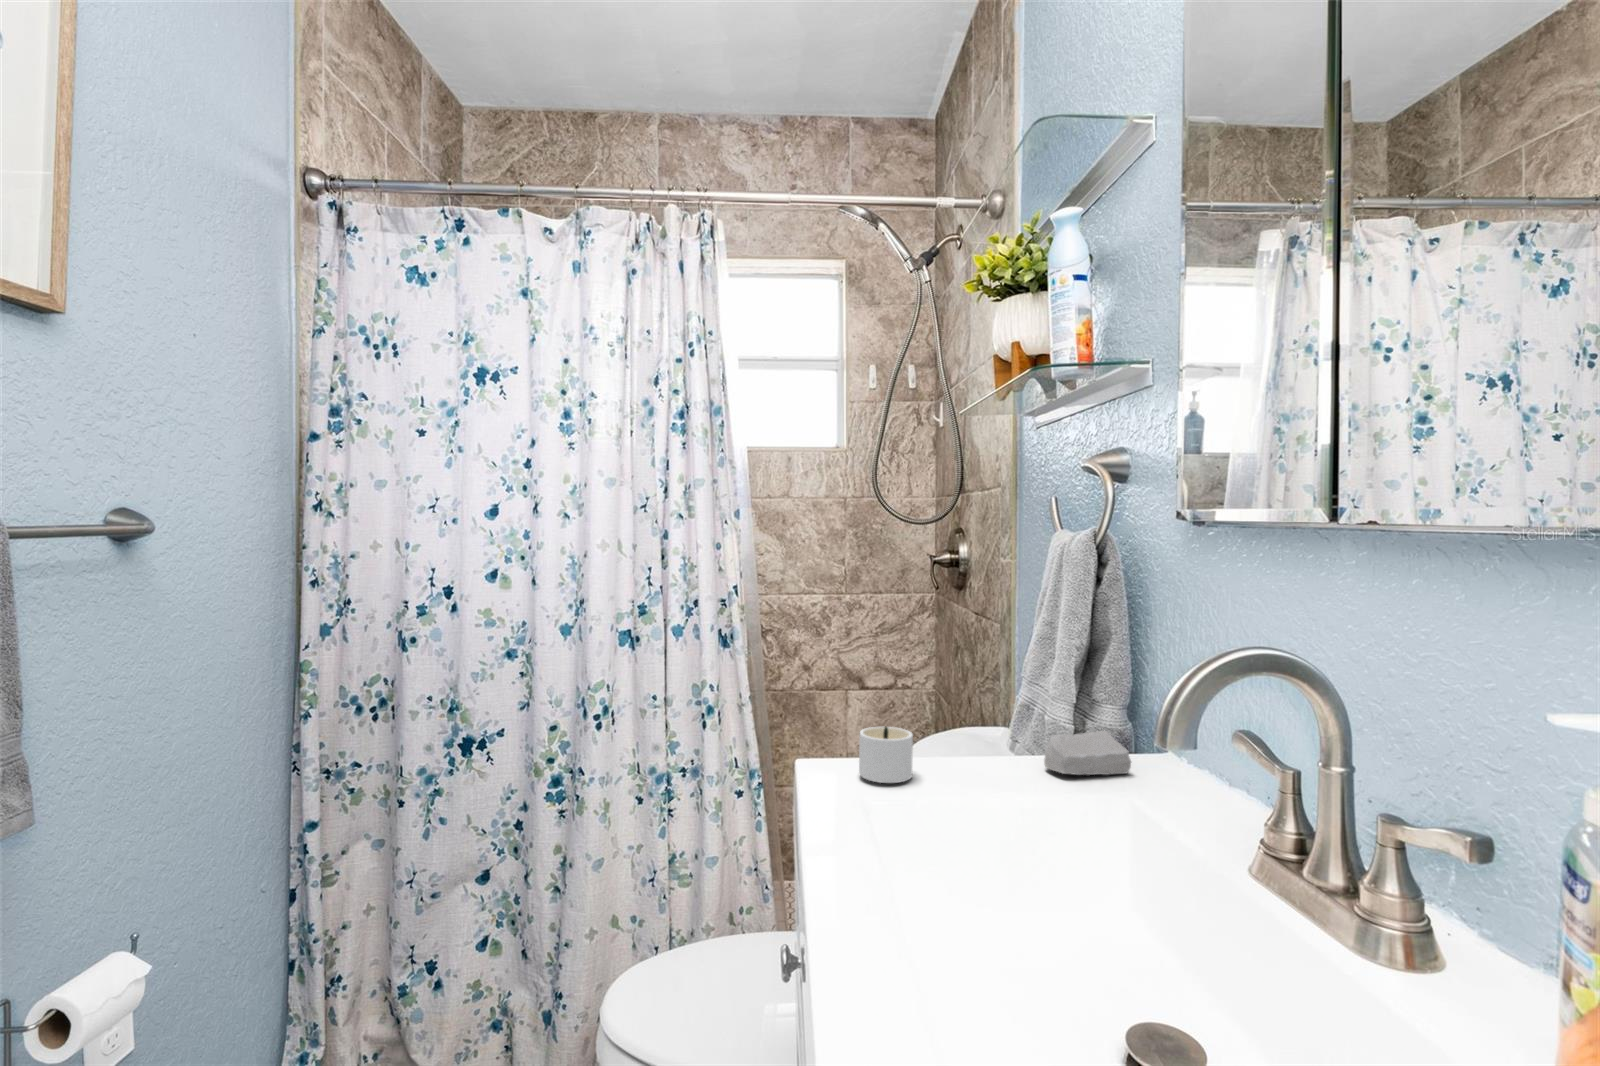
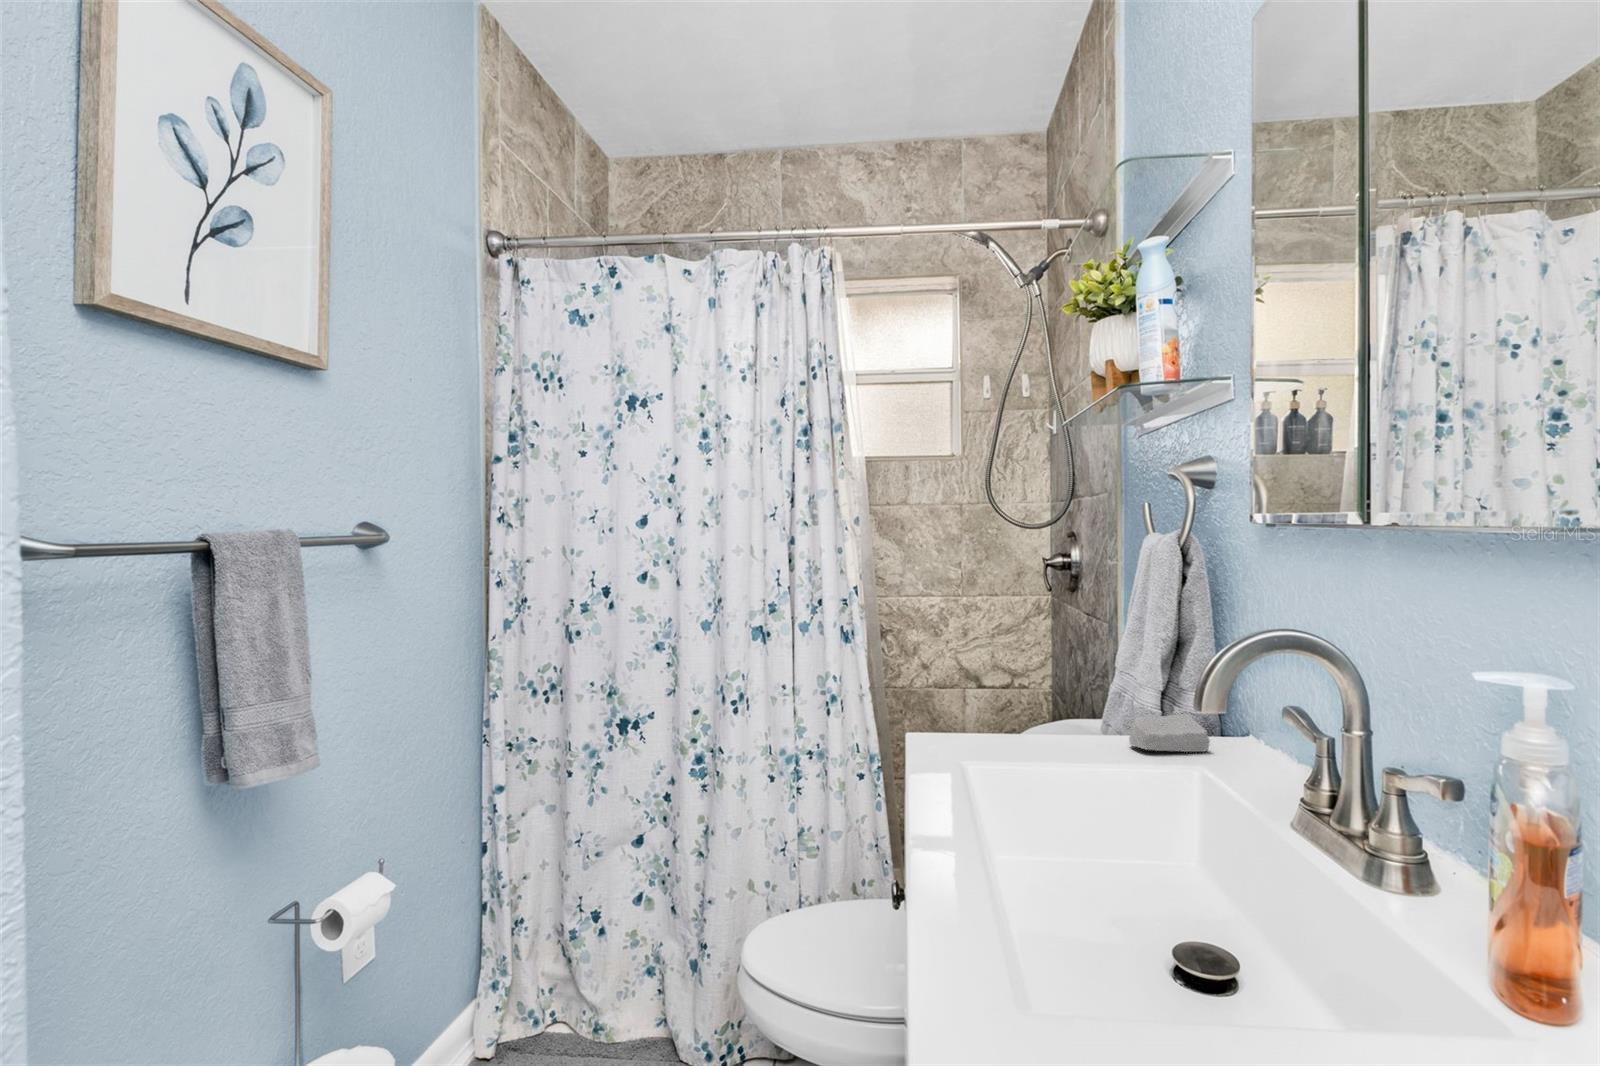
candle: present [859,727,913,783] -> none [961,705,1032,752]

